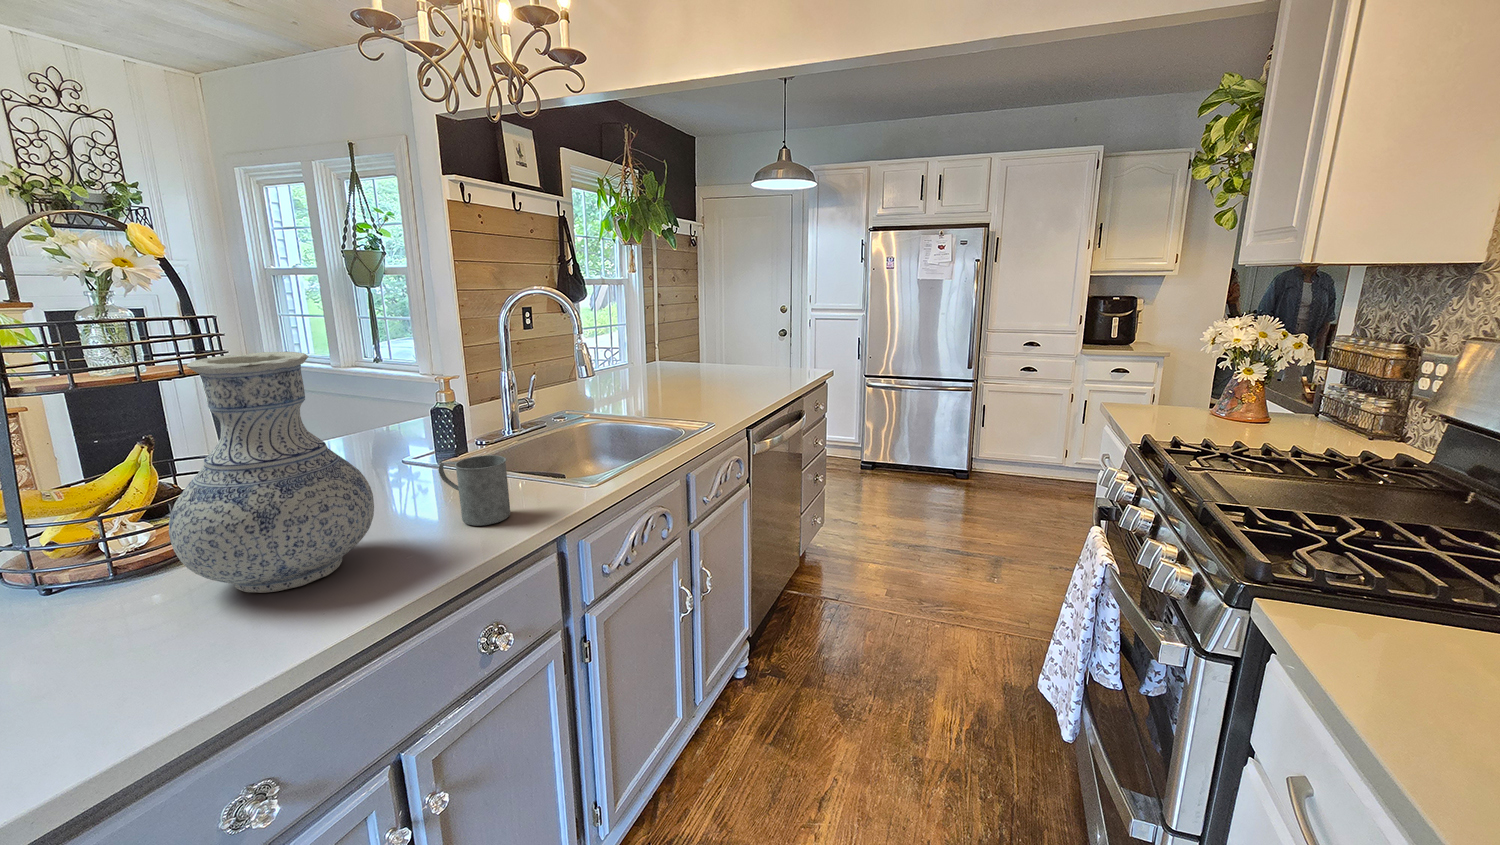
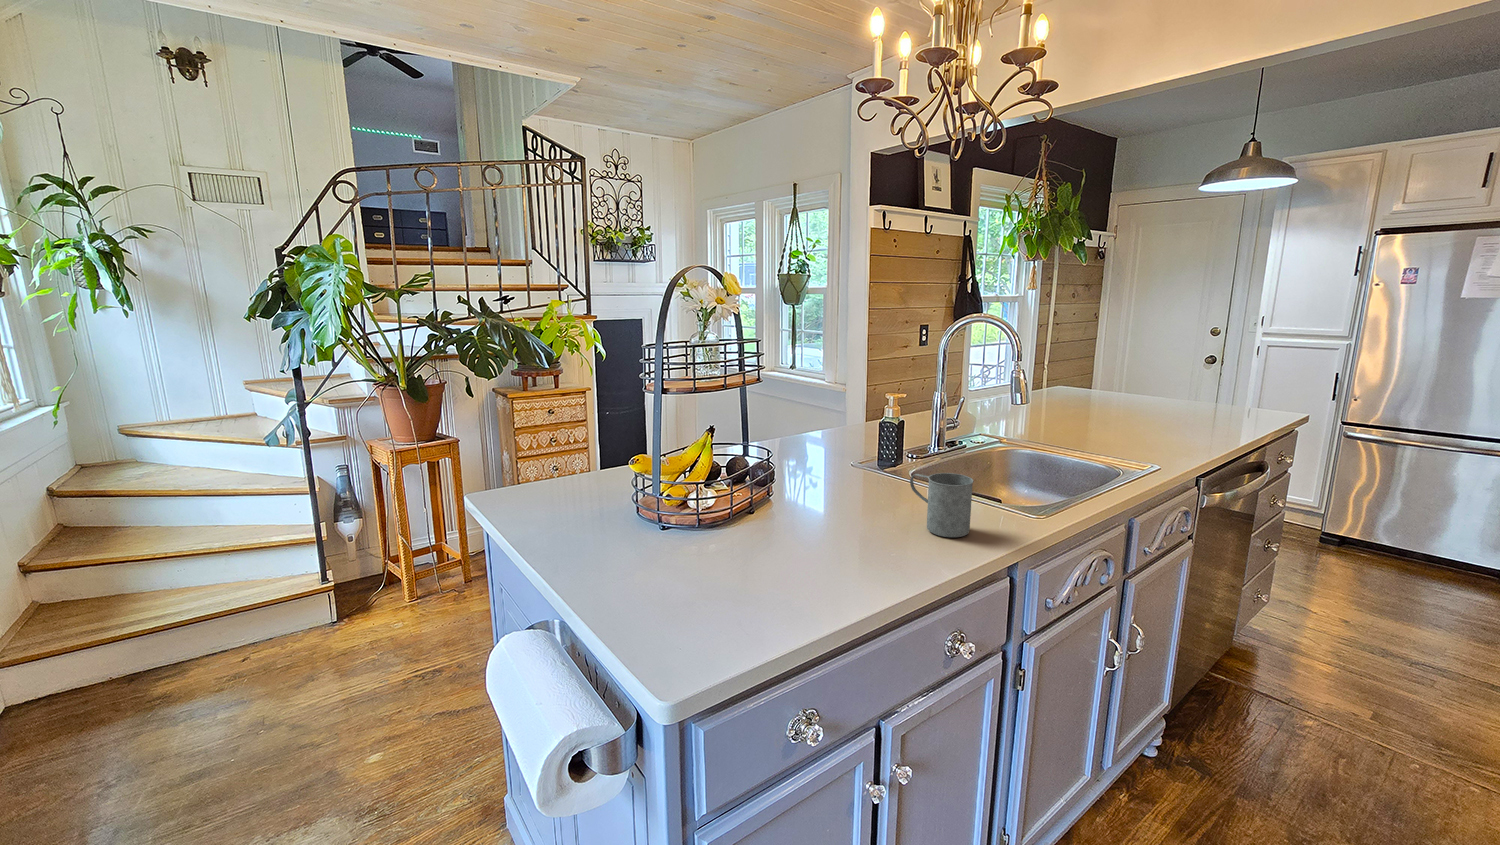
vase: present [169,352,374,593] -> none [746,372,875,561]

